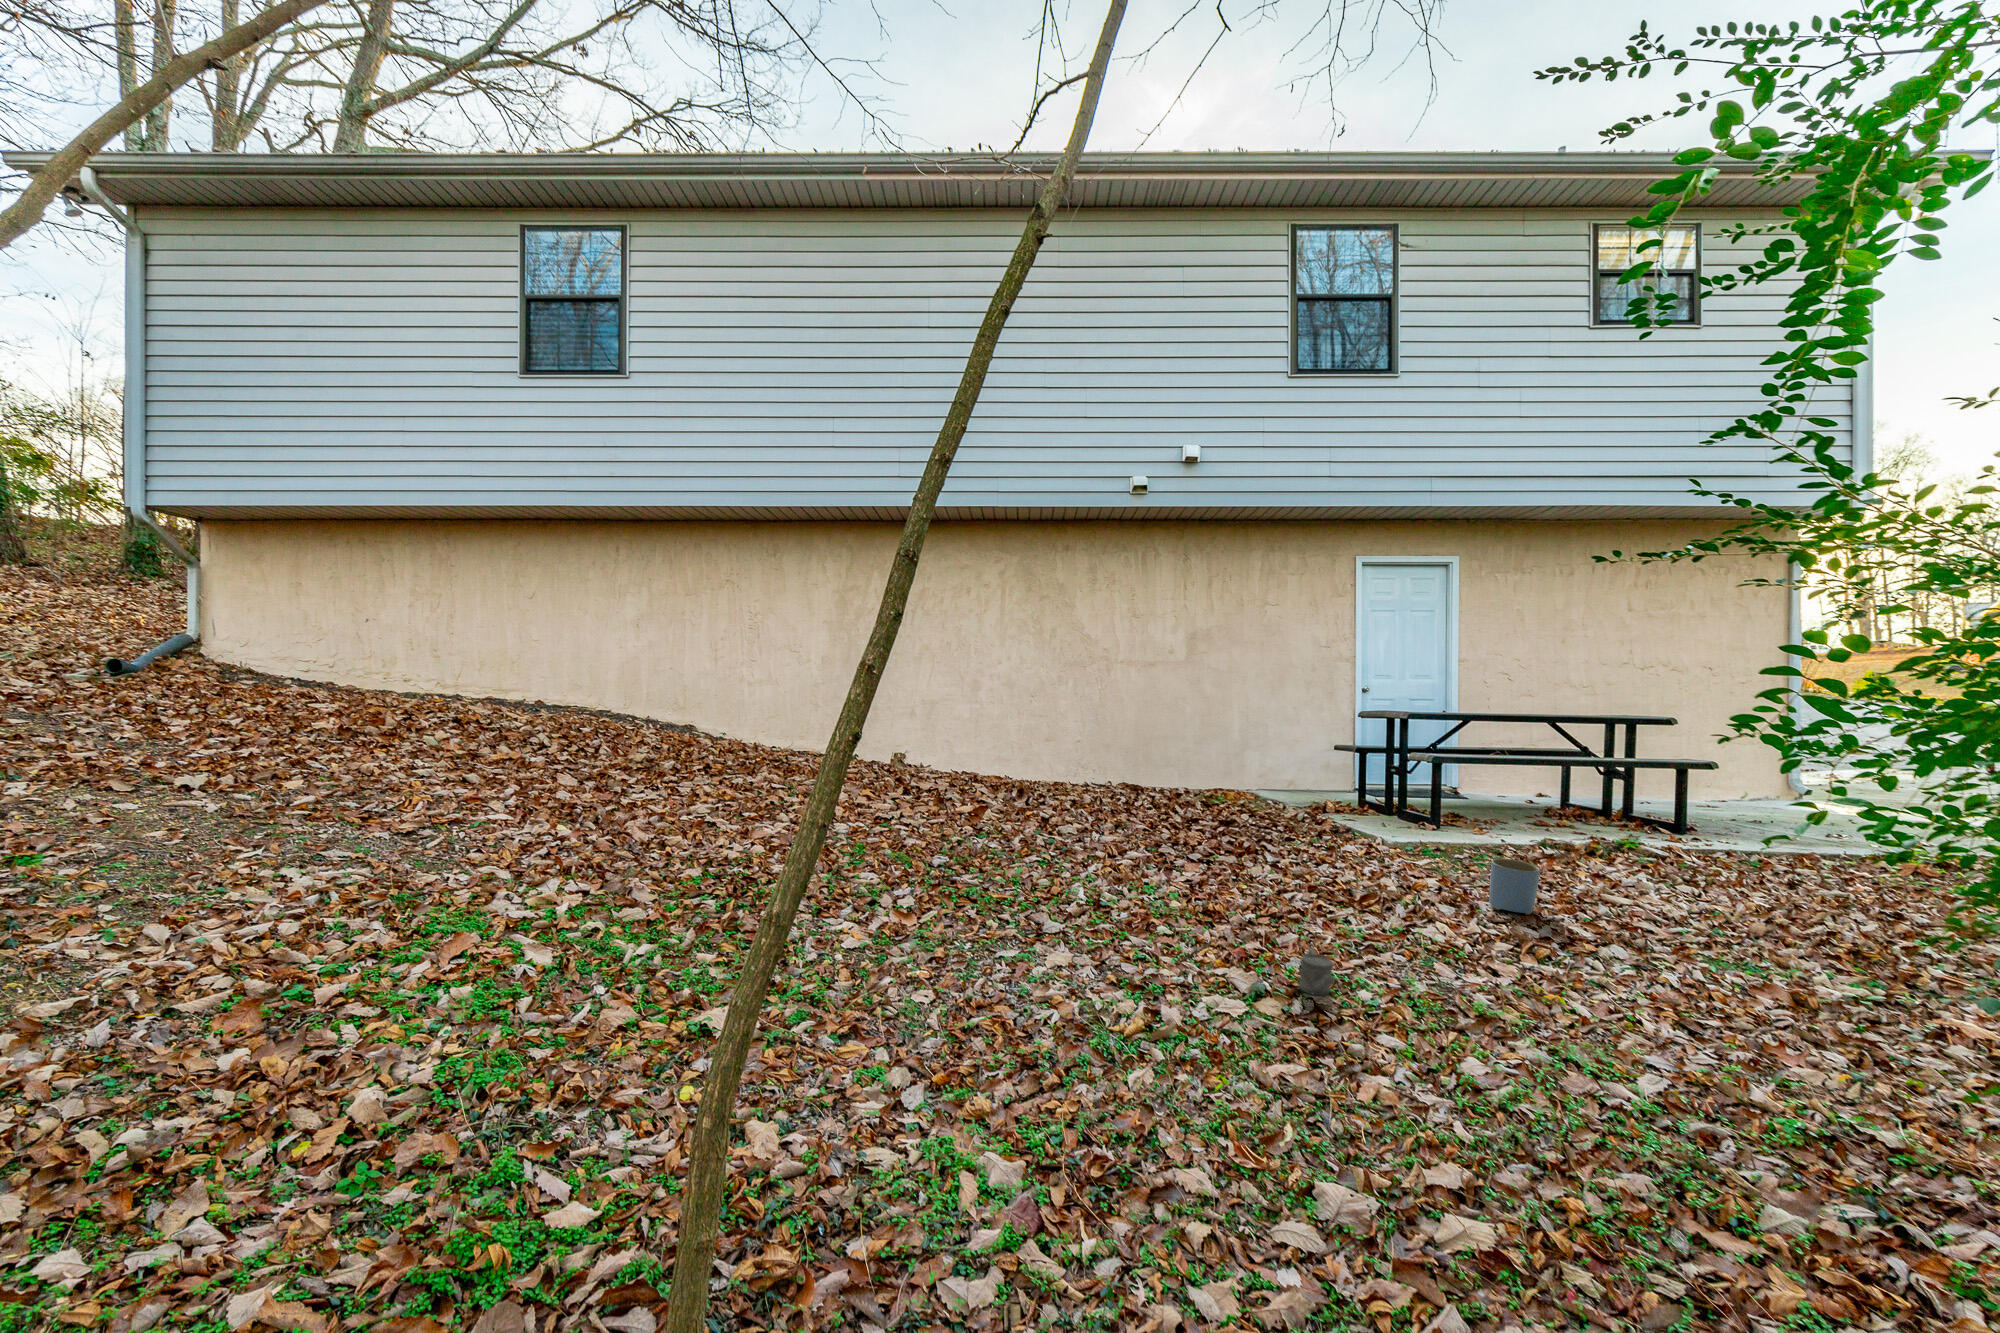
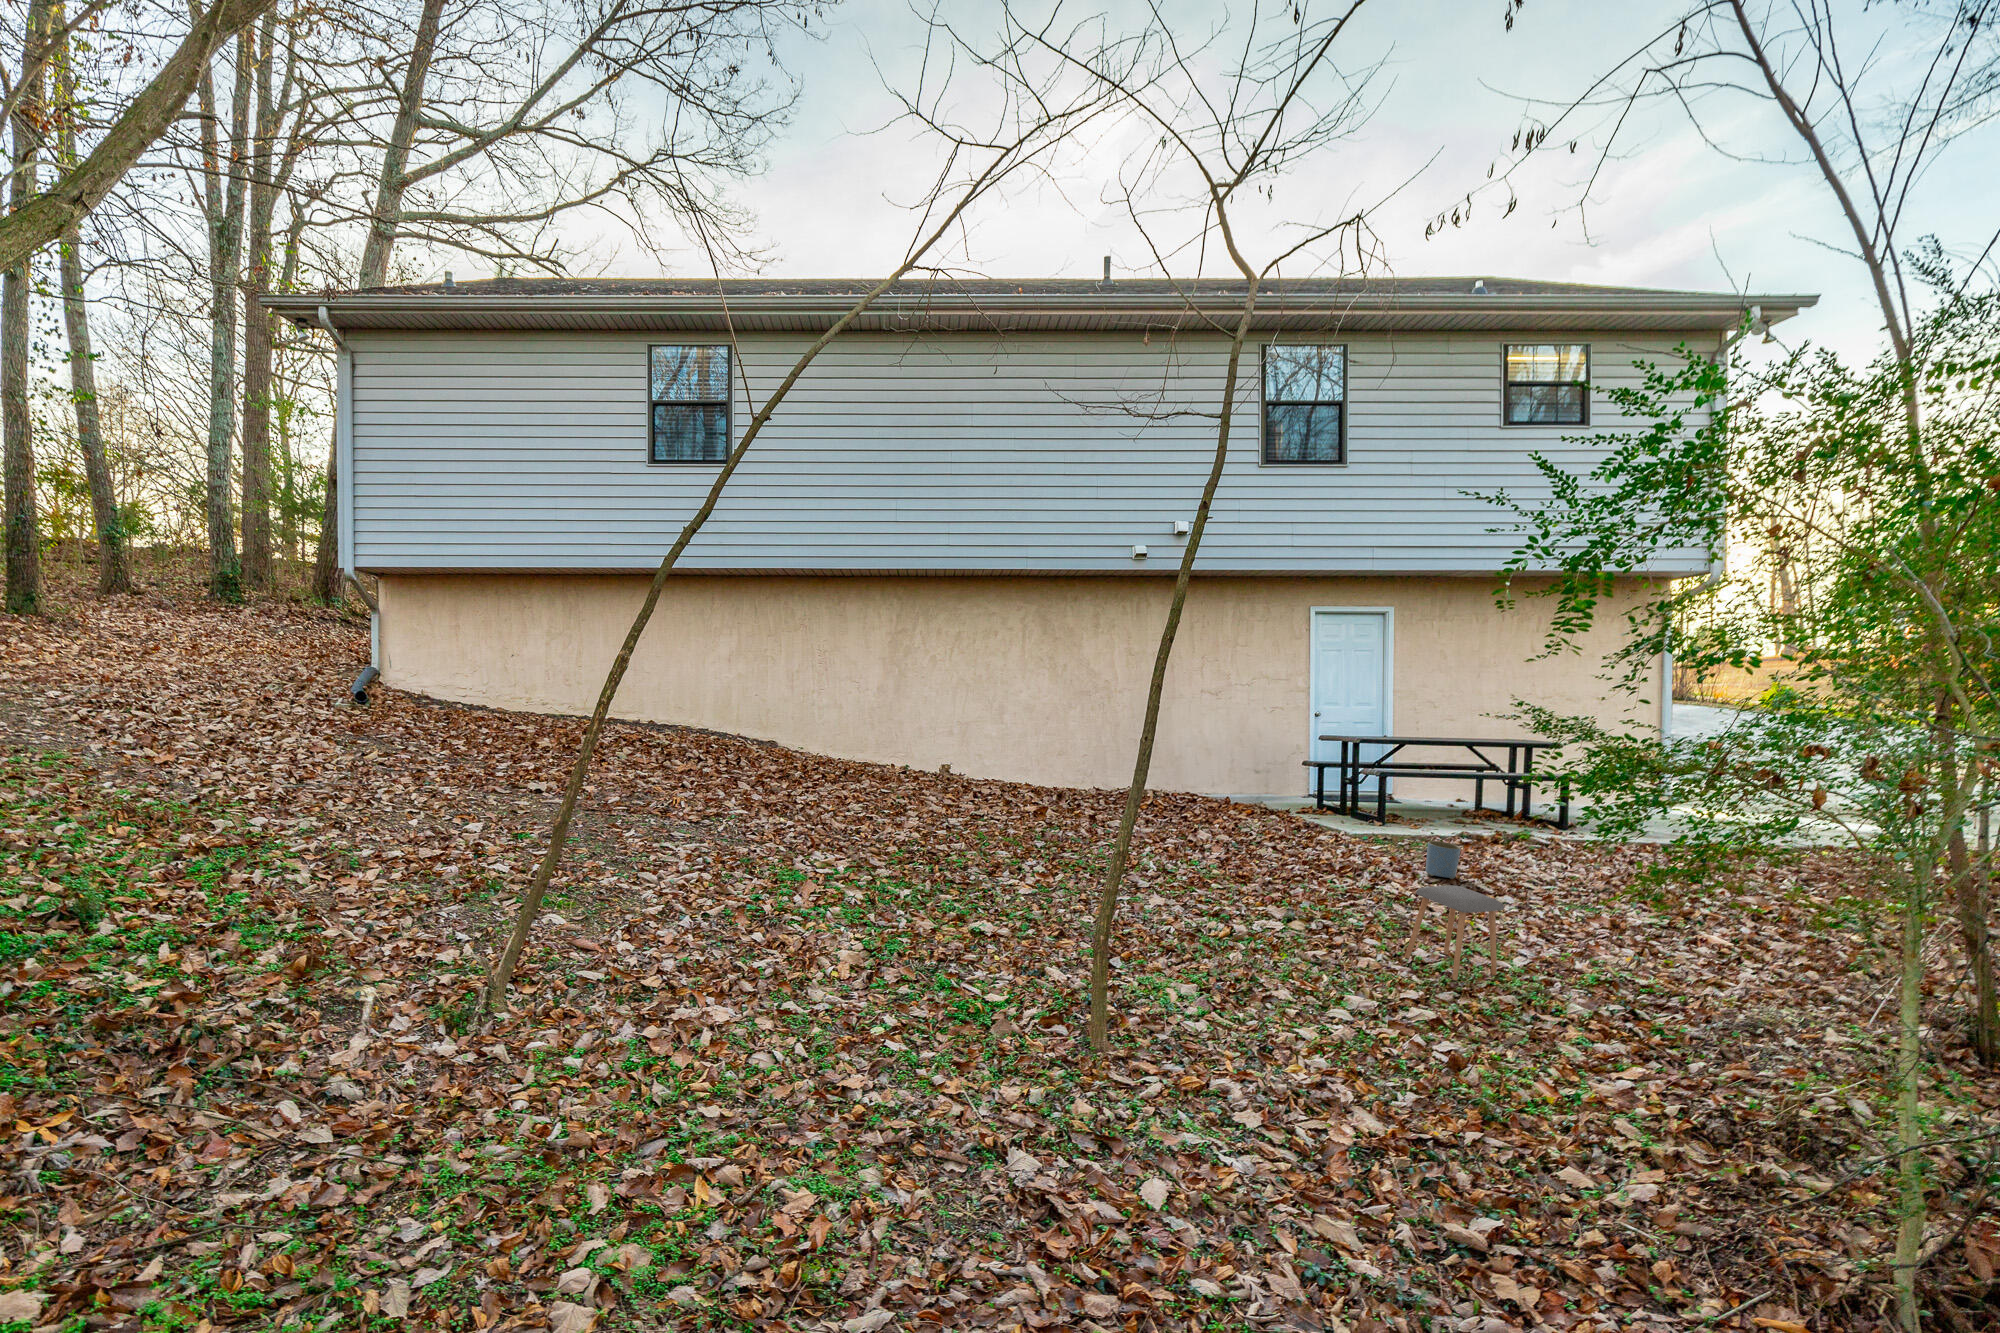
watering can: present [1298,949,1335,996] -> none [1309,893,1336,922]
stool: none [1442,953,1615,1131] -> present [1405,885,1504,982]

